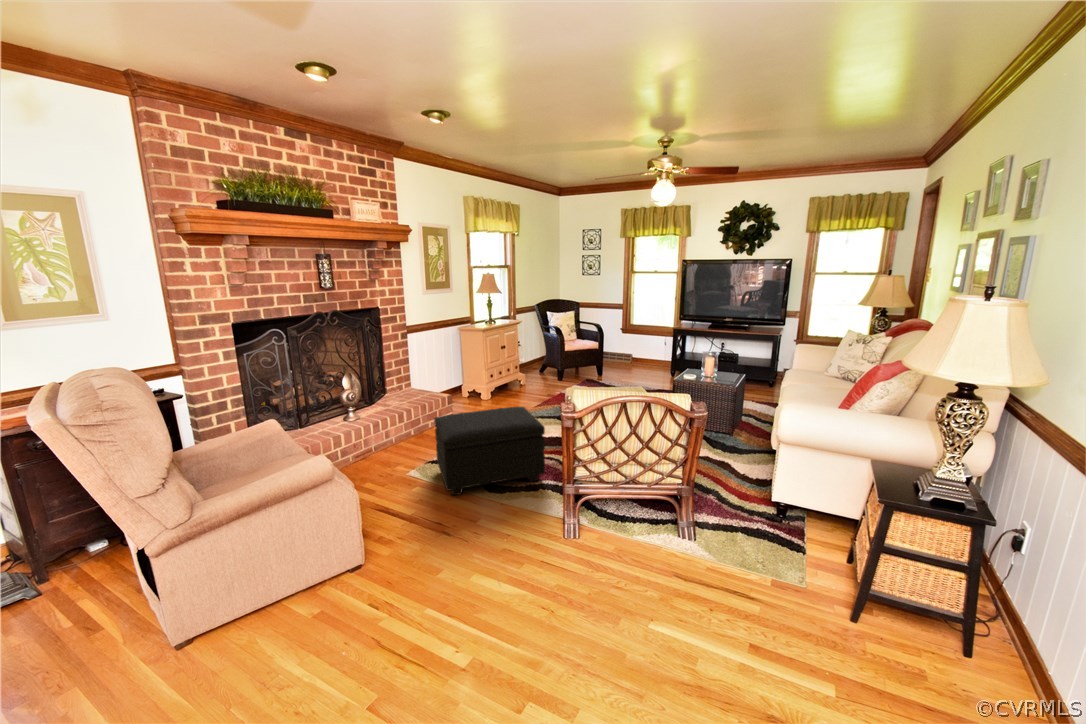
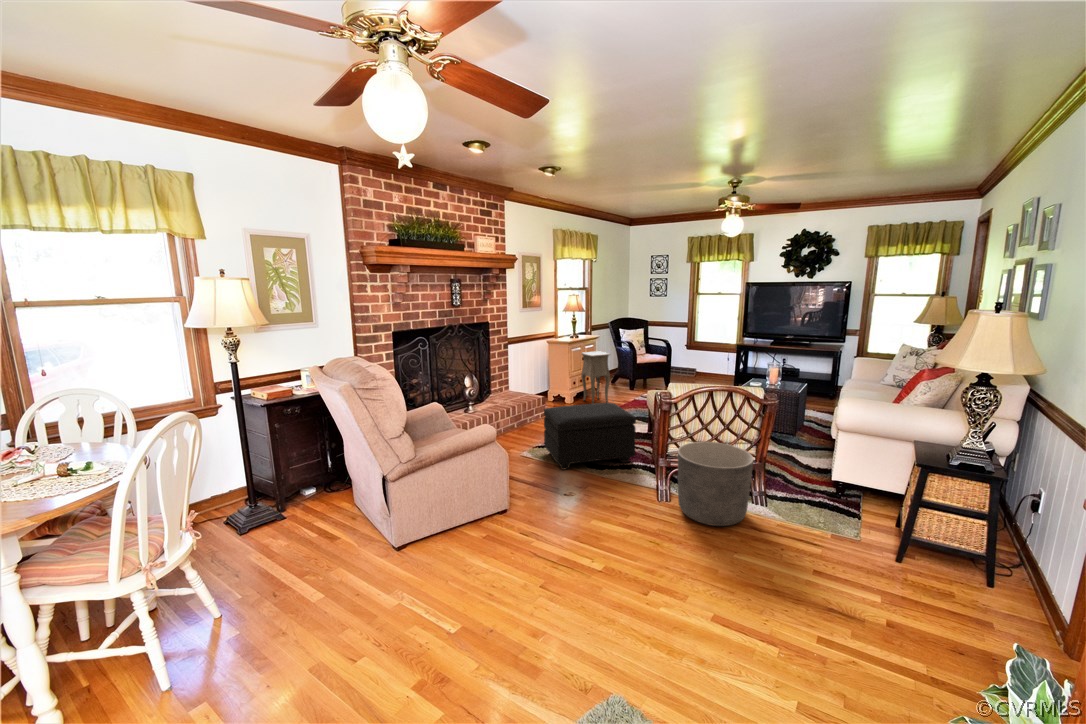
side table: none [499,339,538,401] -> present [581,351,610,404]
planter: none [584,463,677,578] -> present [678,442,754,526]

